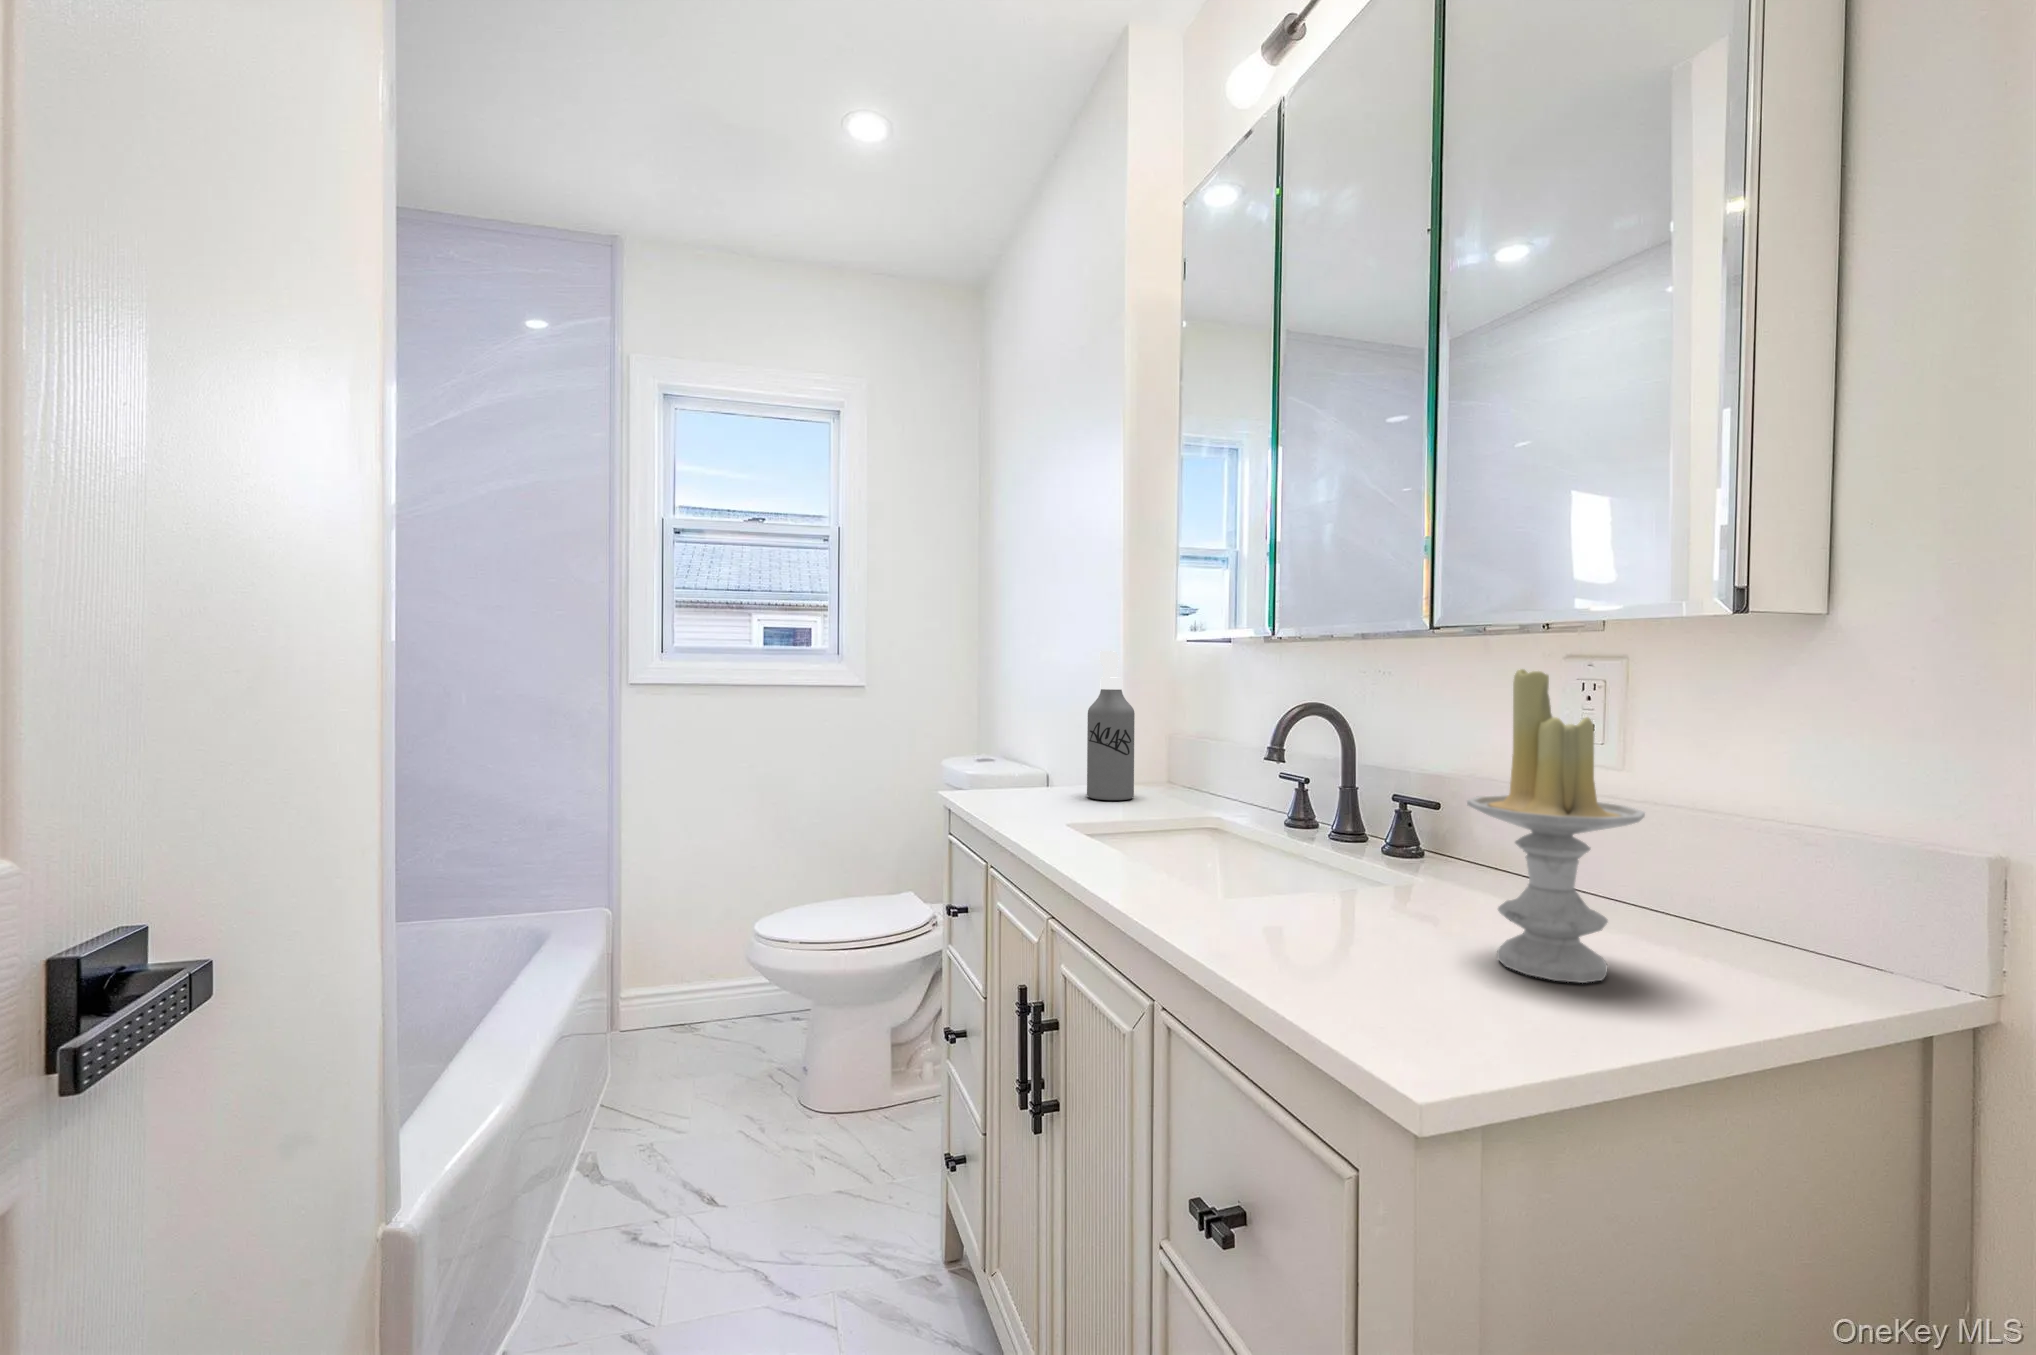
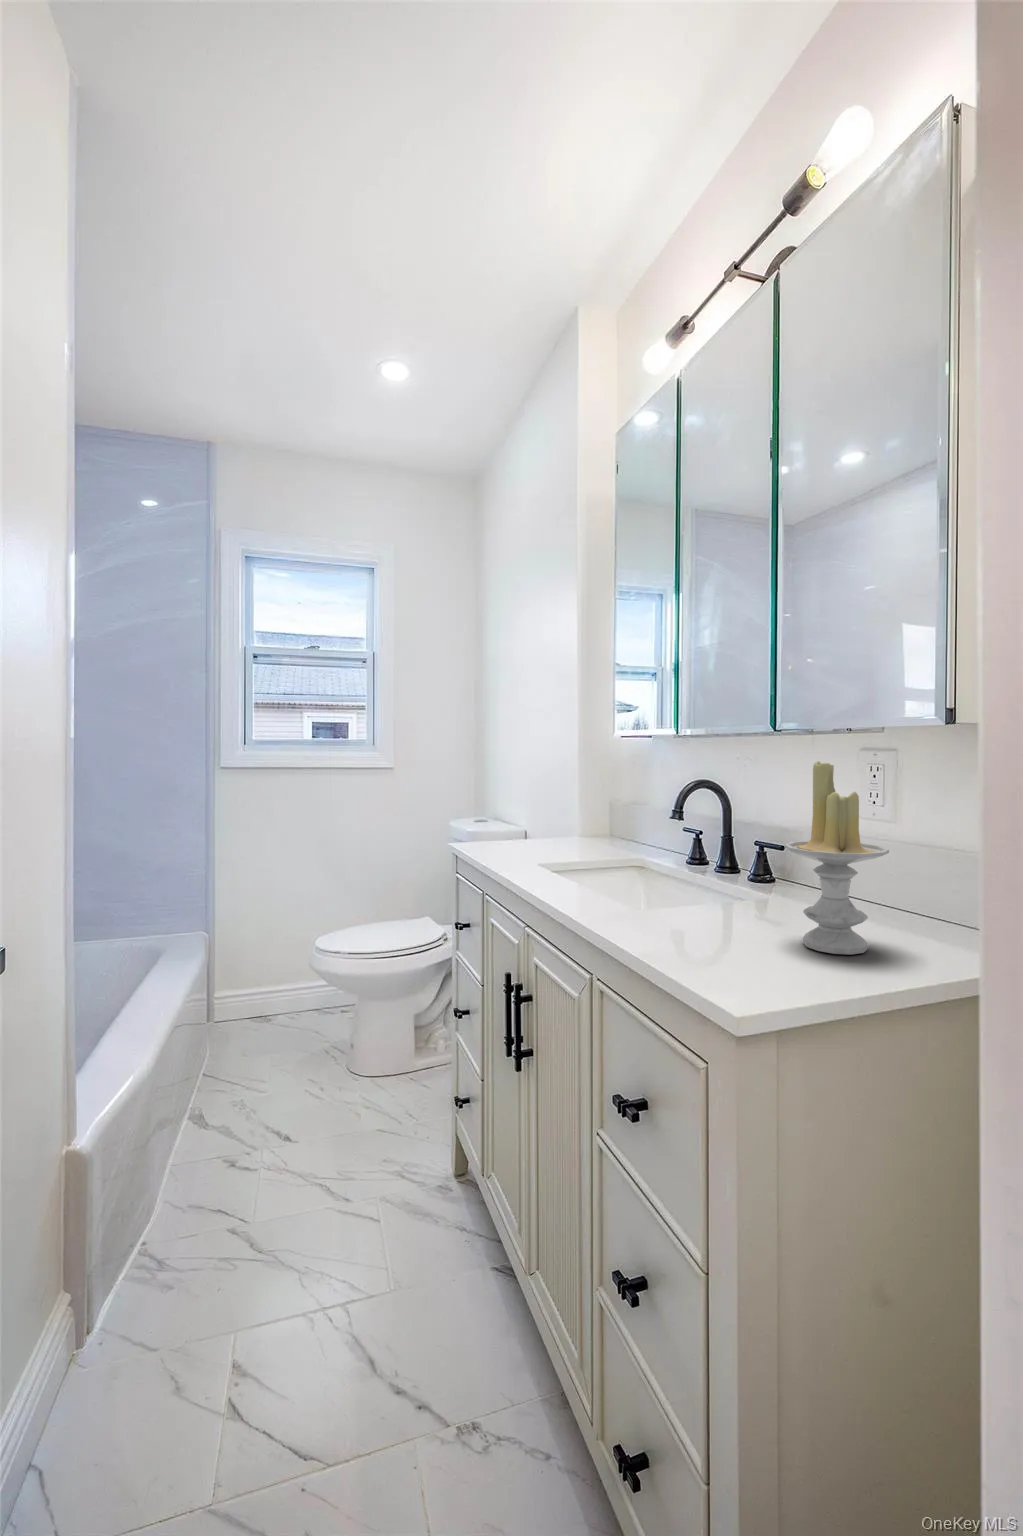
spray bottle: present [1087,651,1135,800] -> none [551,743,584,848]

